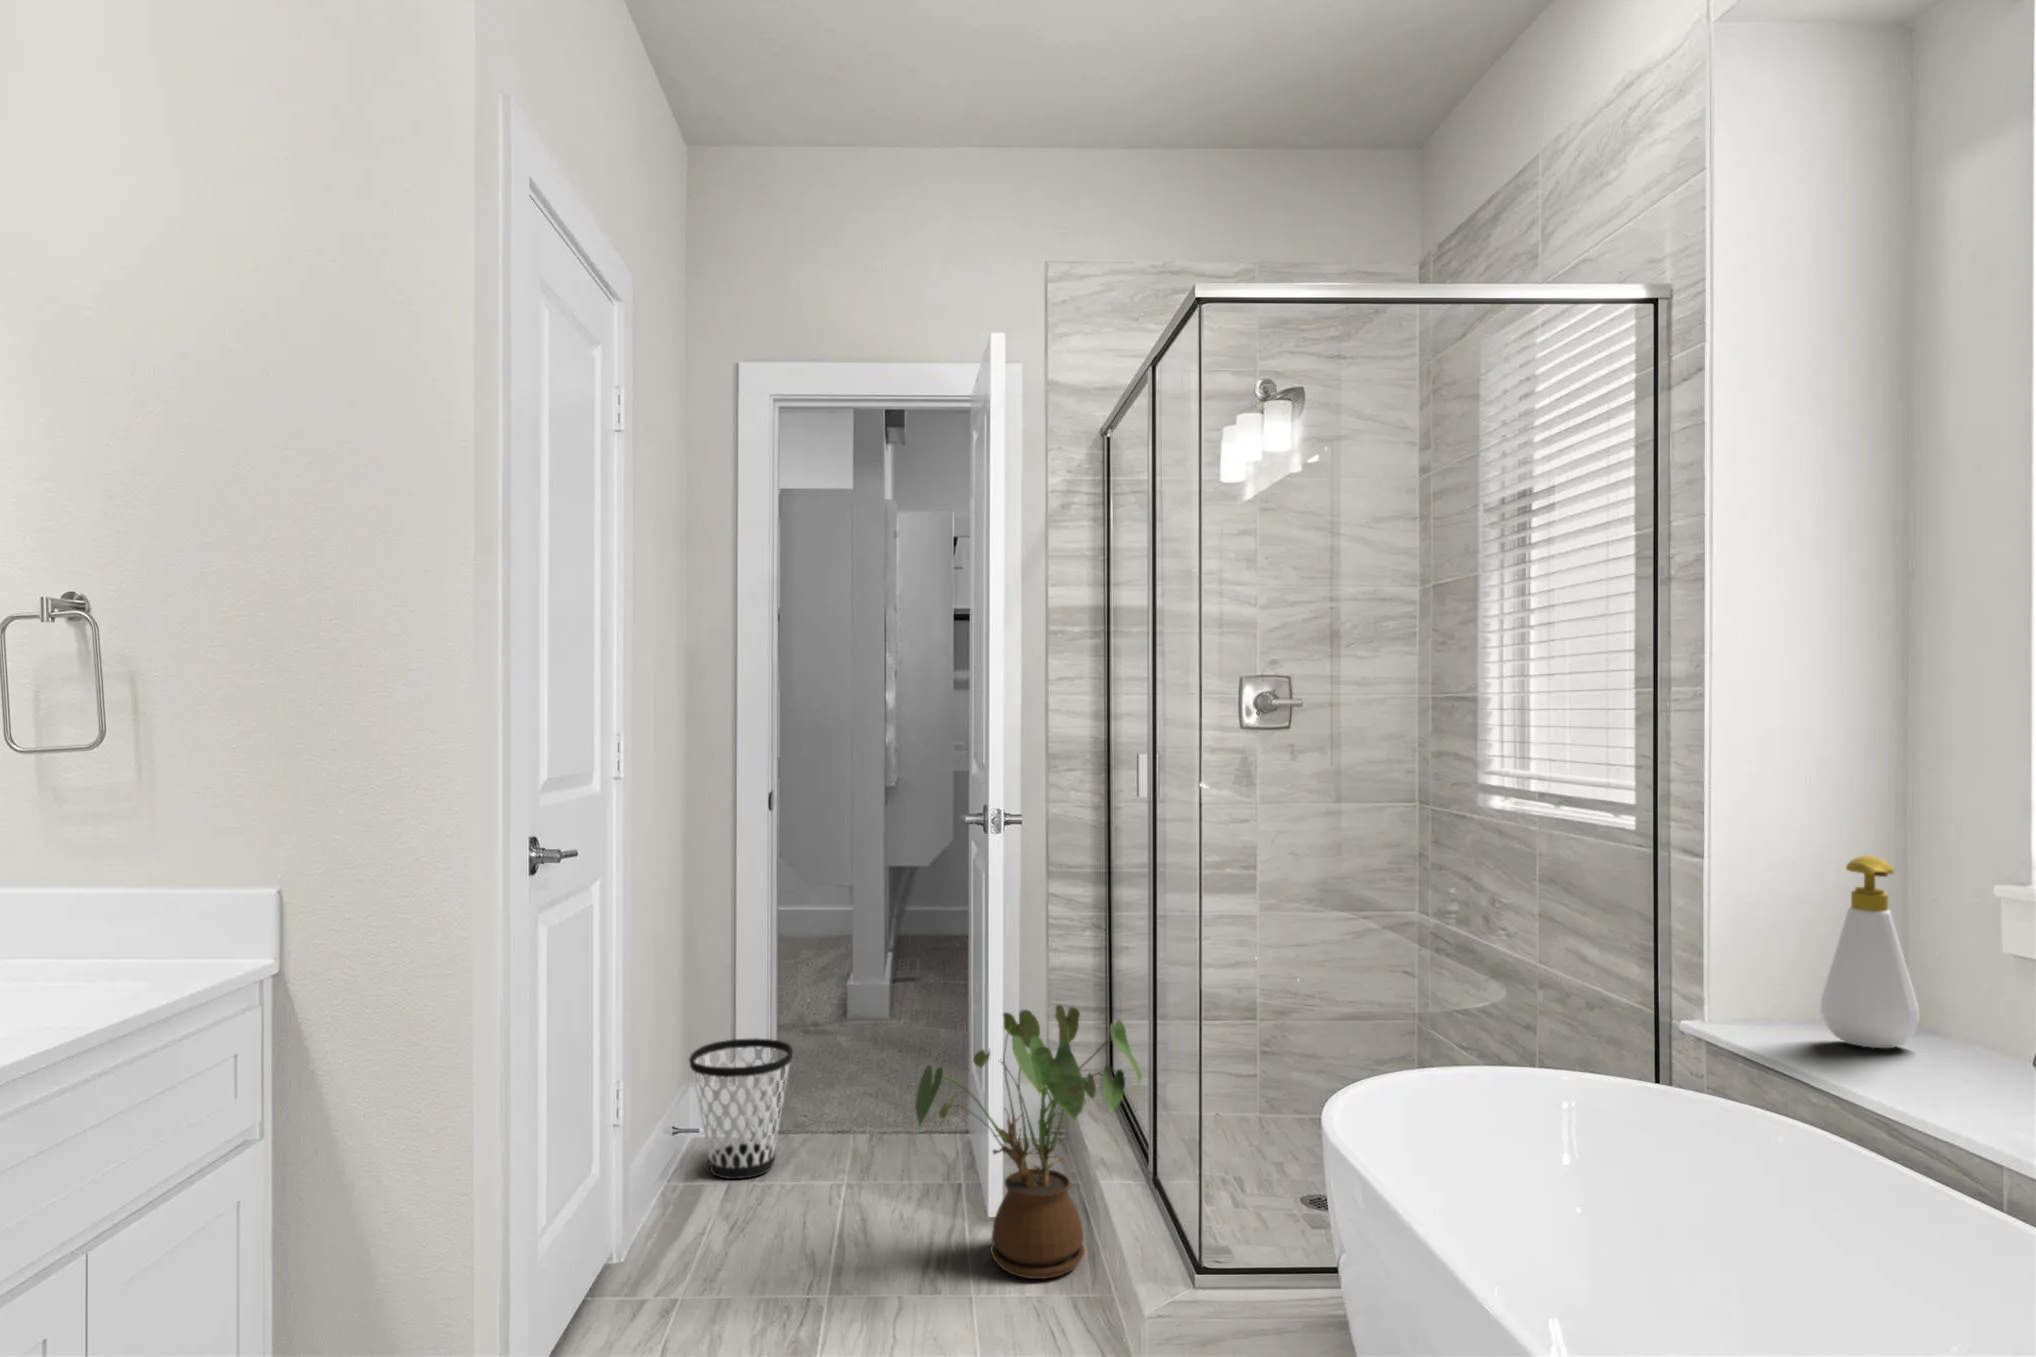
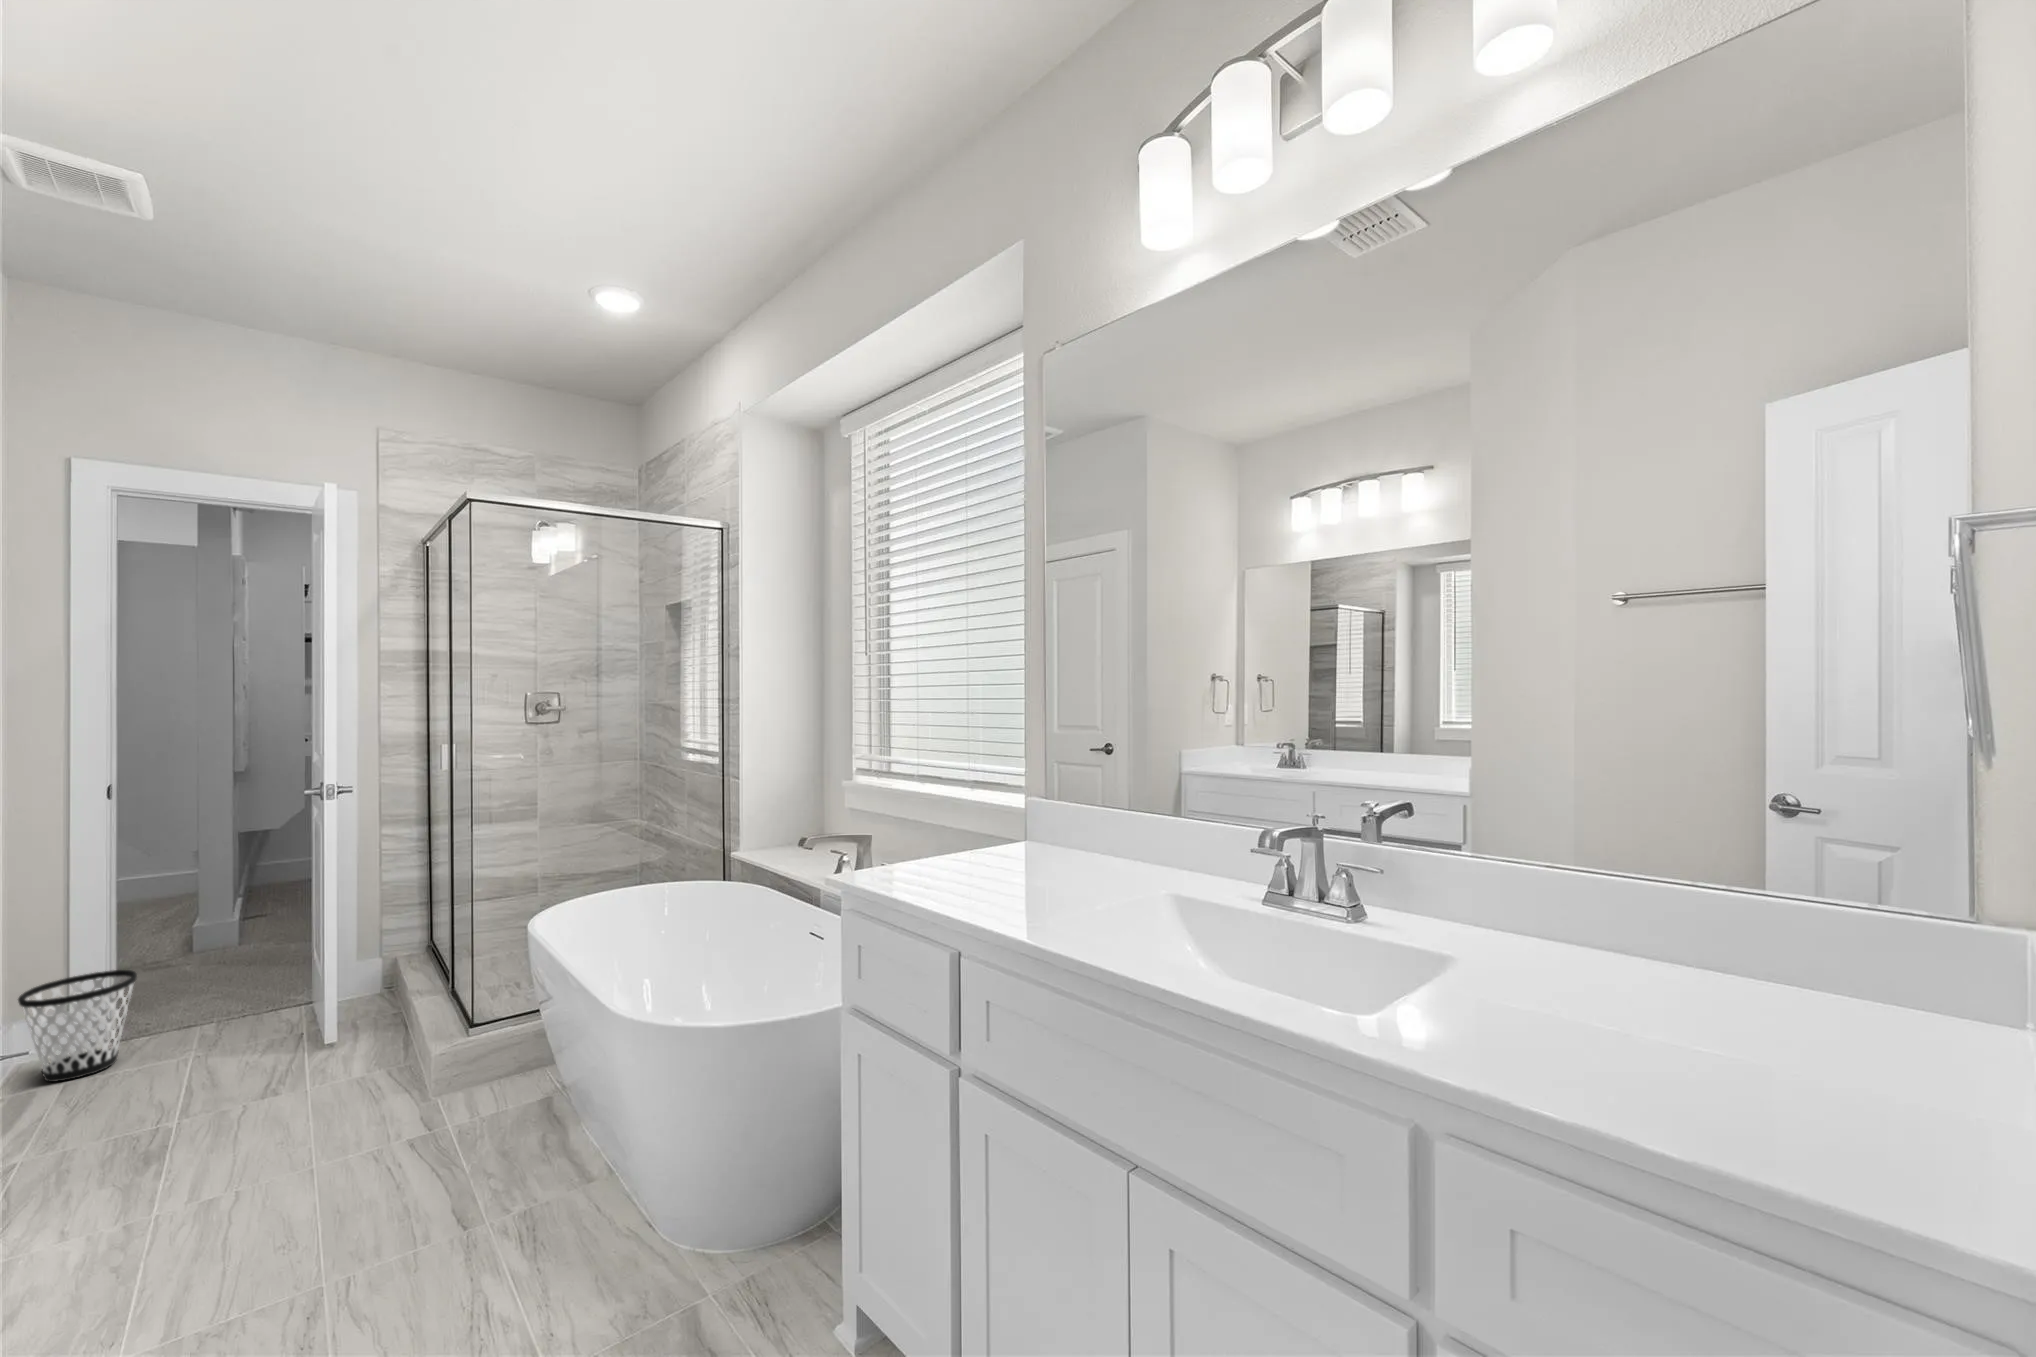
soap bottle: present [1821,855,1919,1048] -> none [777,774,812,852]
house plant: present [915,1005,1142,1279] -> none [258,901,441,1071]

